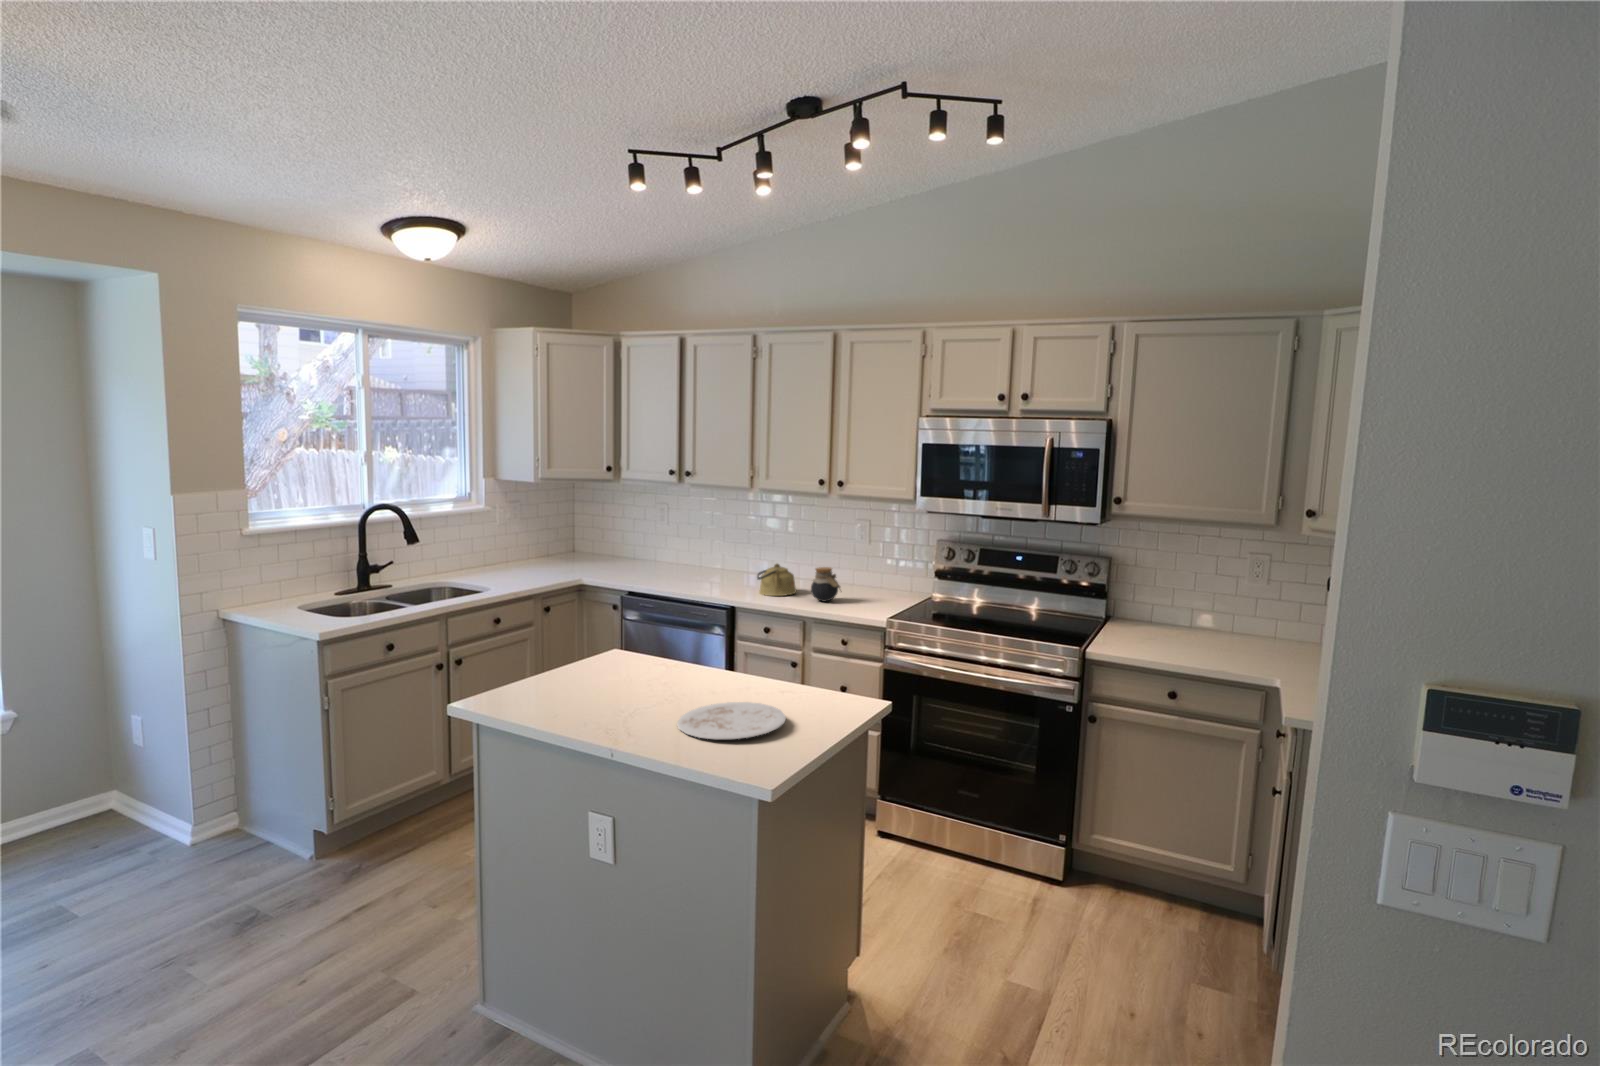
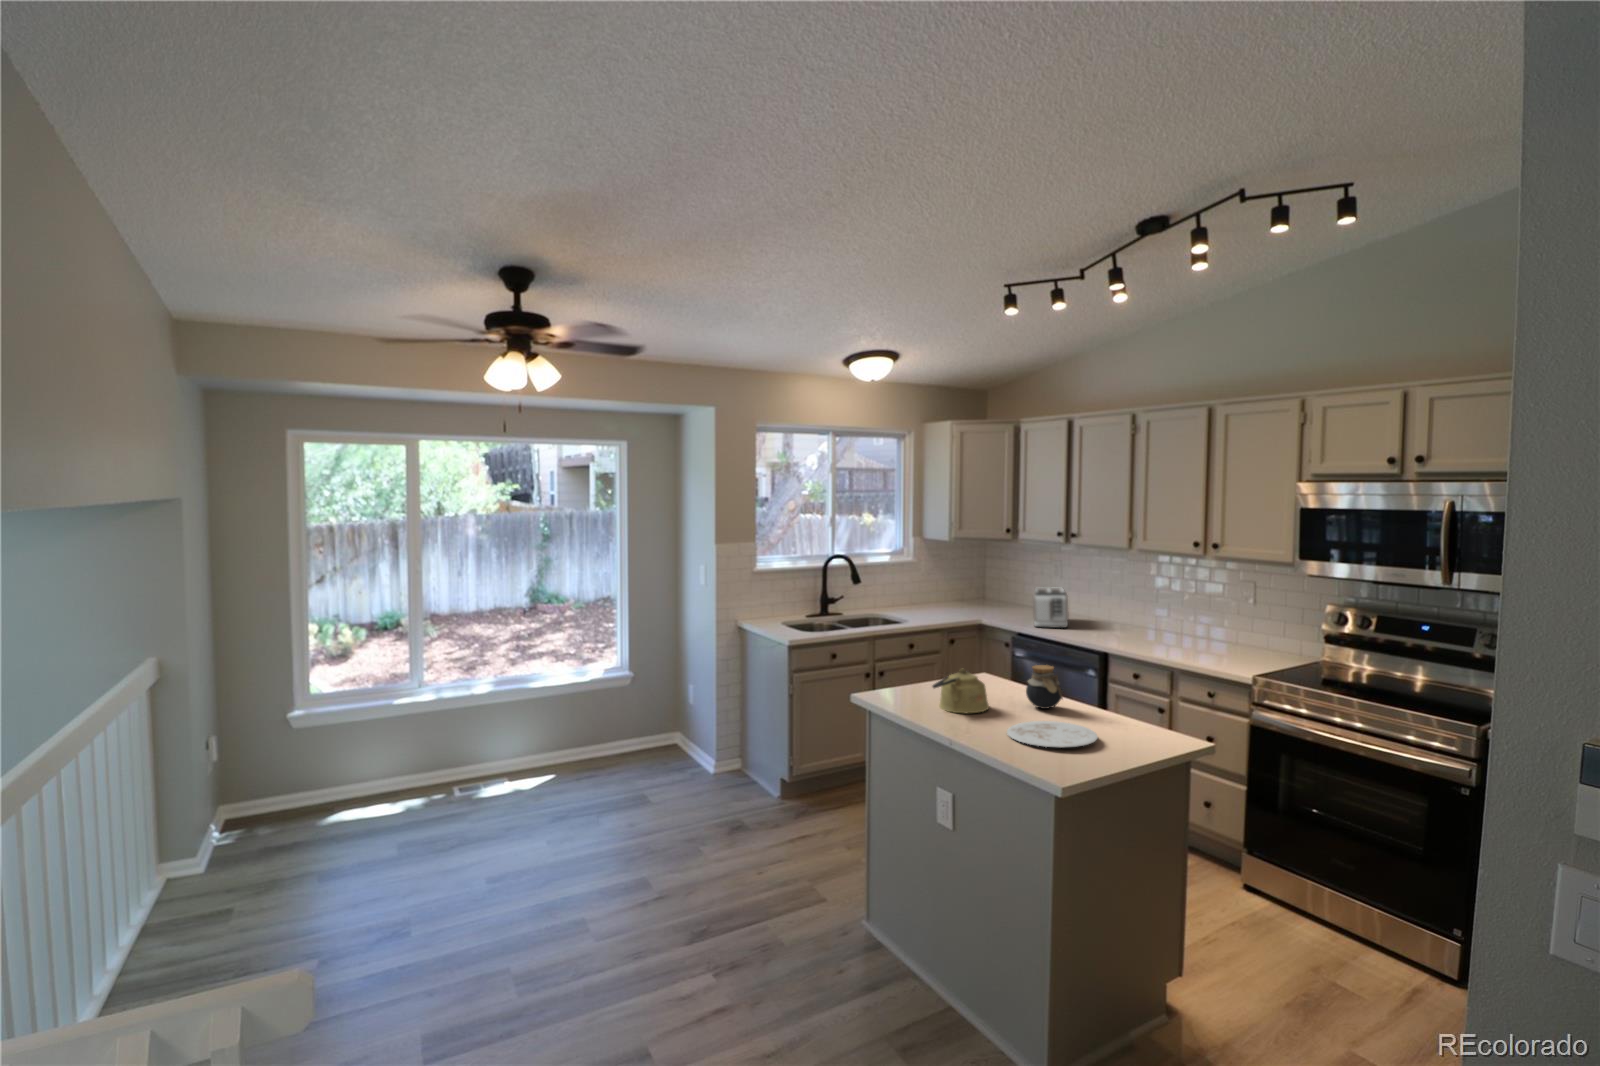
toaster: none [644,536,688,584] -> present [1033,588,1069,628]
kettle: present [757,564,797,596] -> present [933,669,989,713]
jar: present [811,567,840,602] -> present [1026,665,1063,709]

